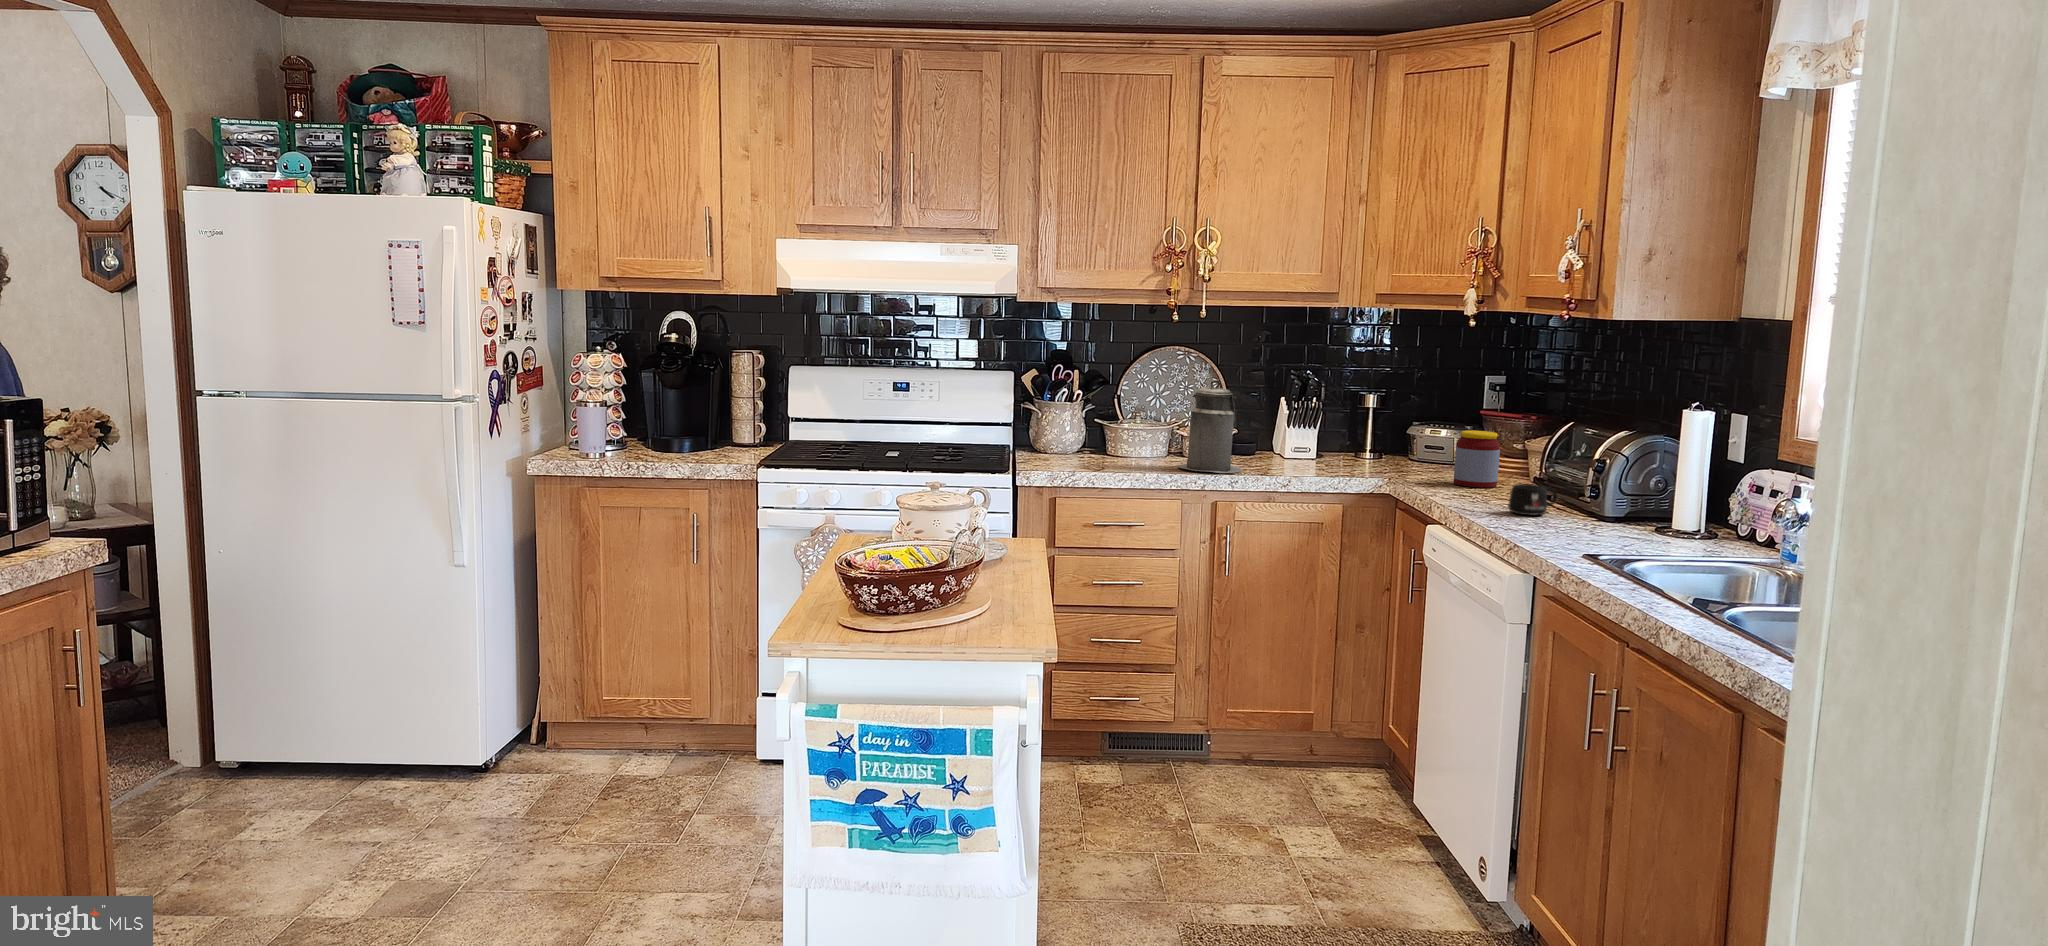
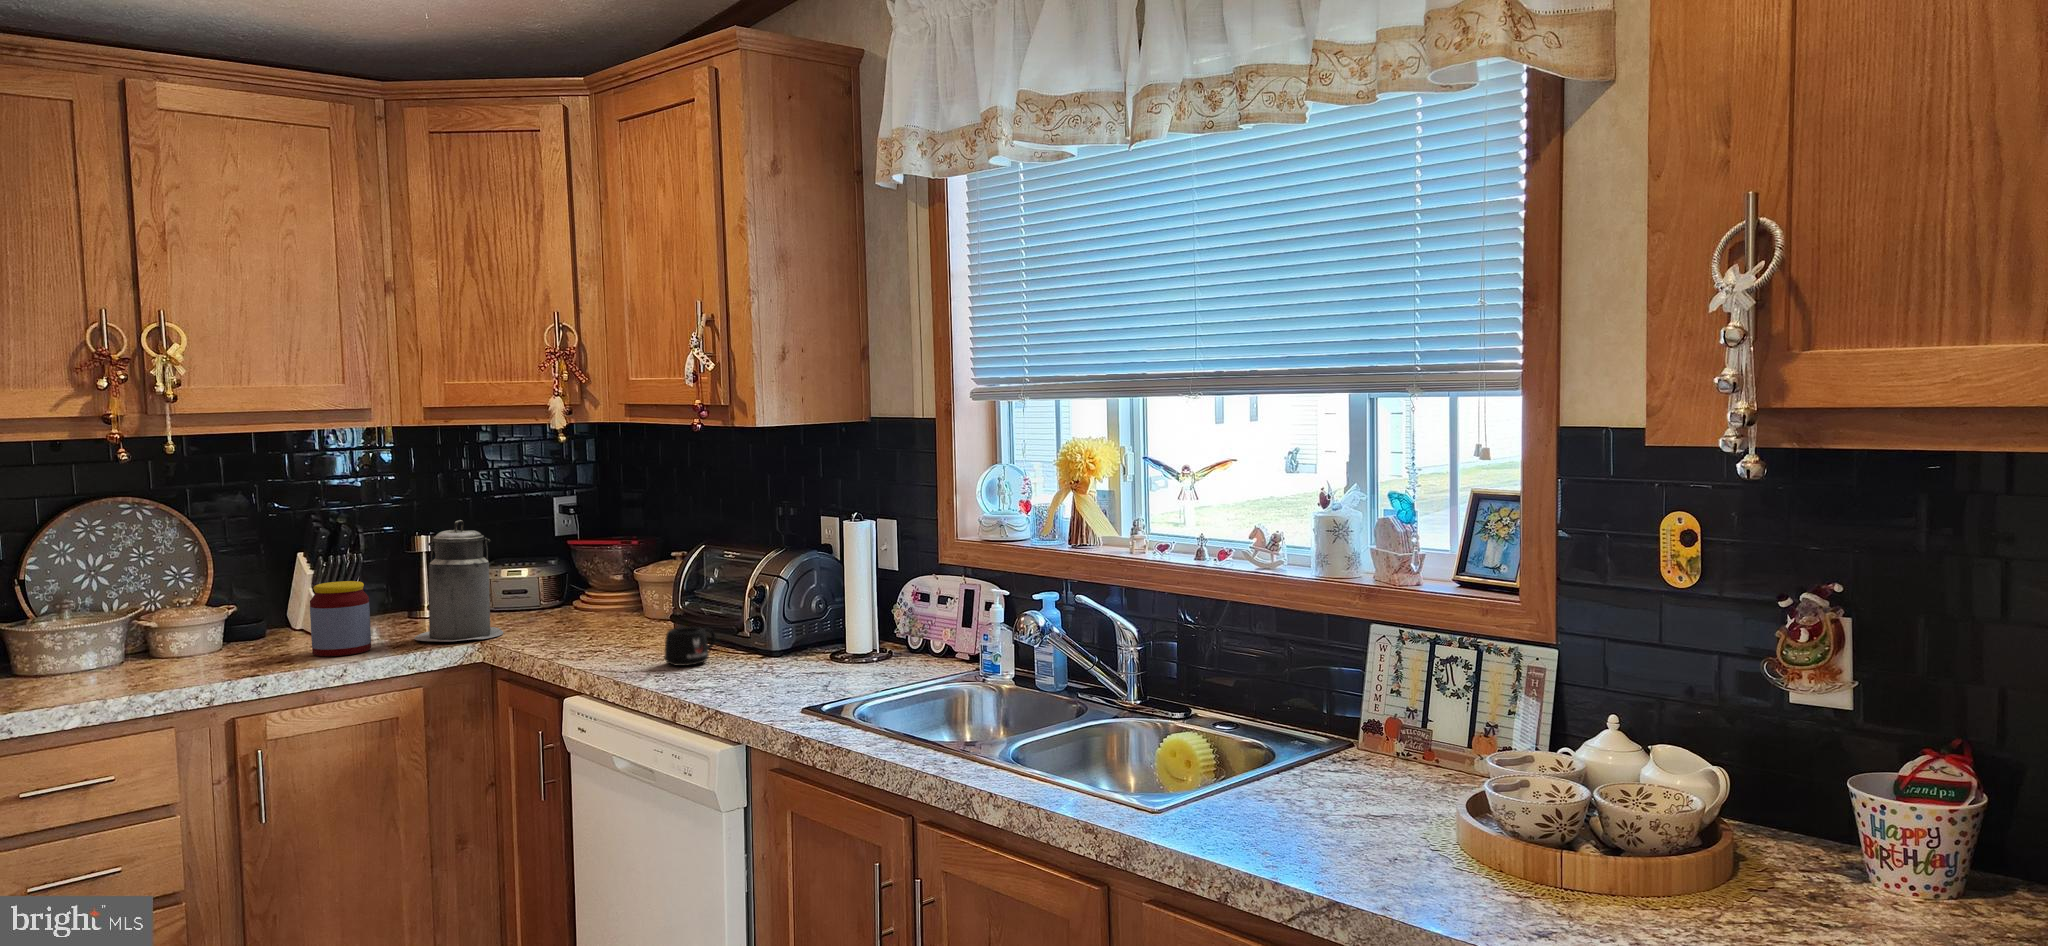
canister: present [1177,380,1241,473] -> present [414,520,504,641]
jar: present [1454,430,1500,488] -> present [310,581,371,656]

